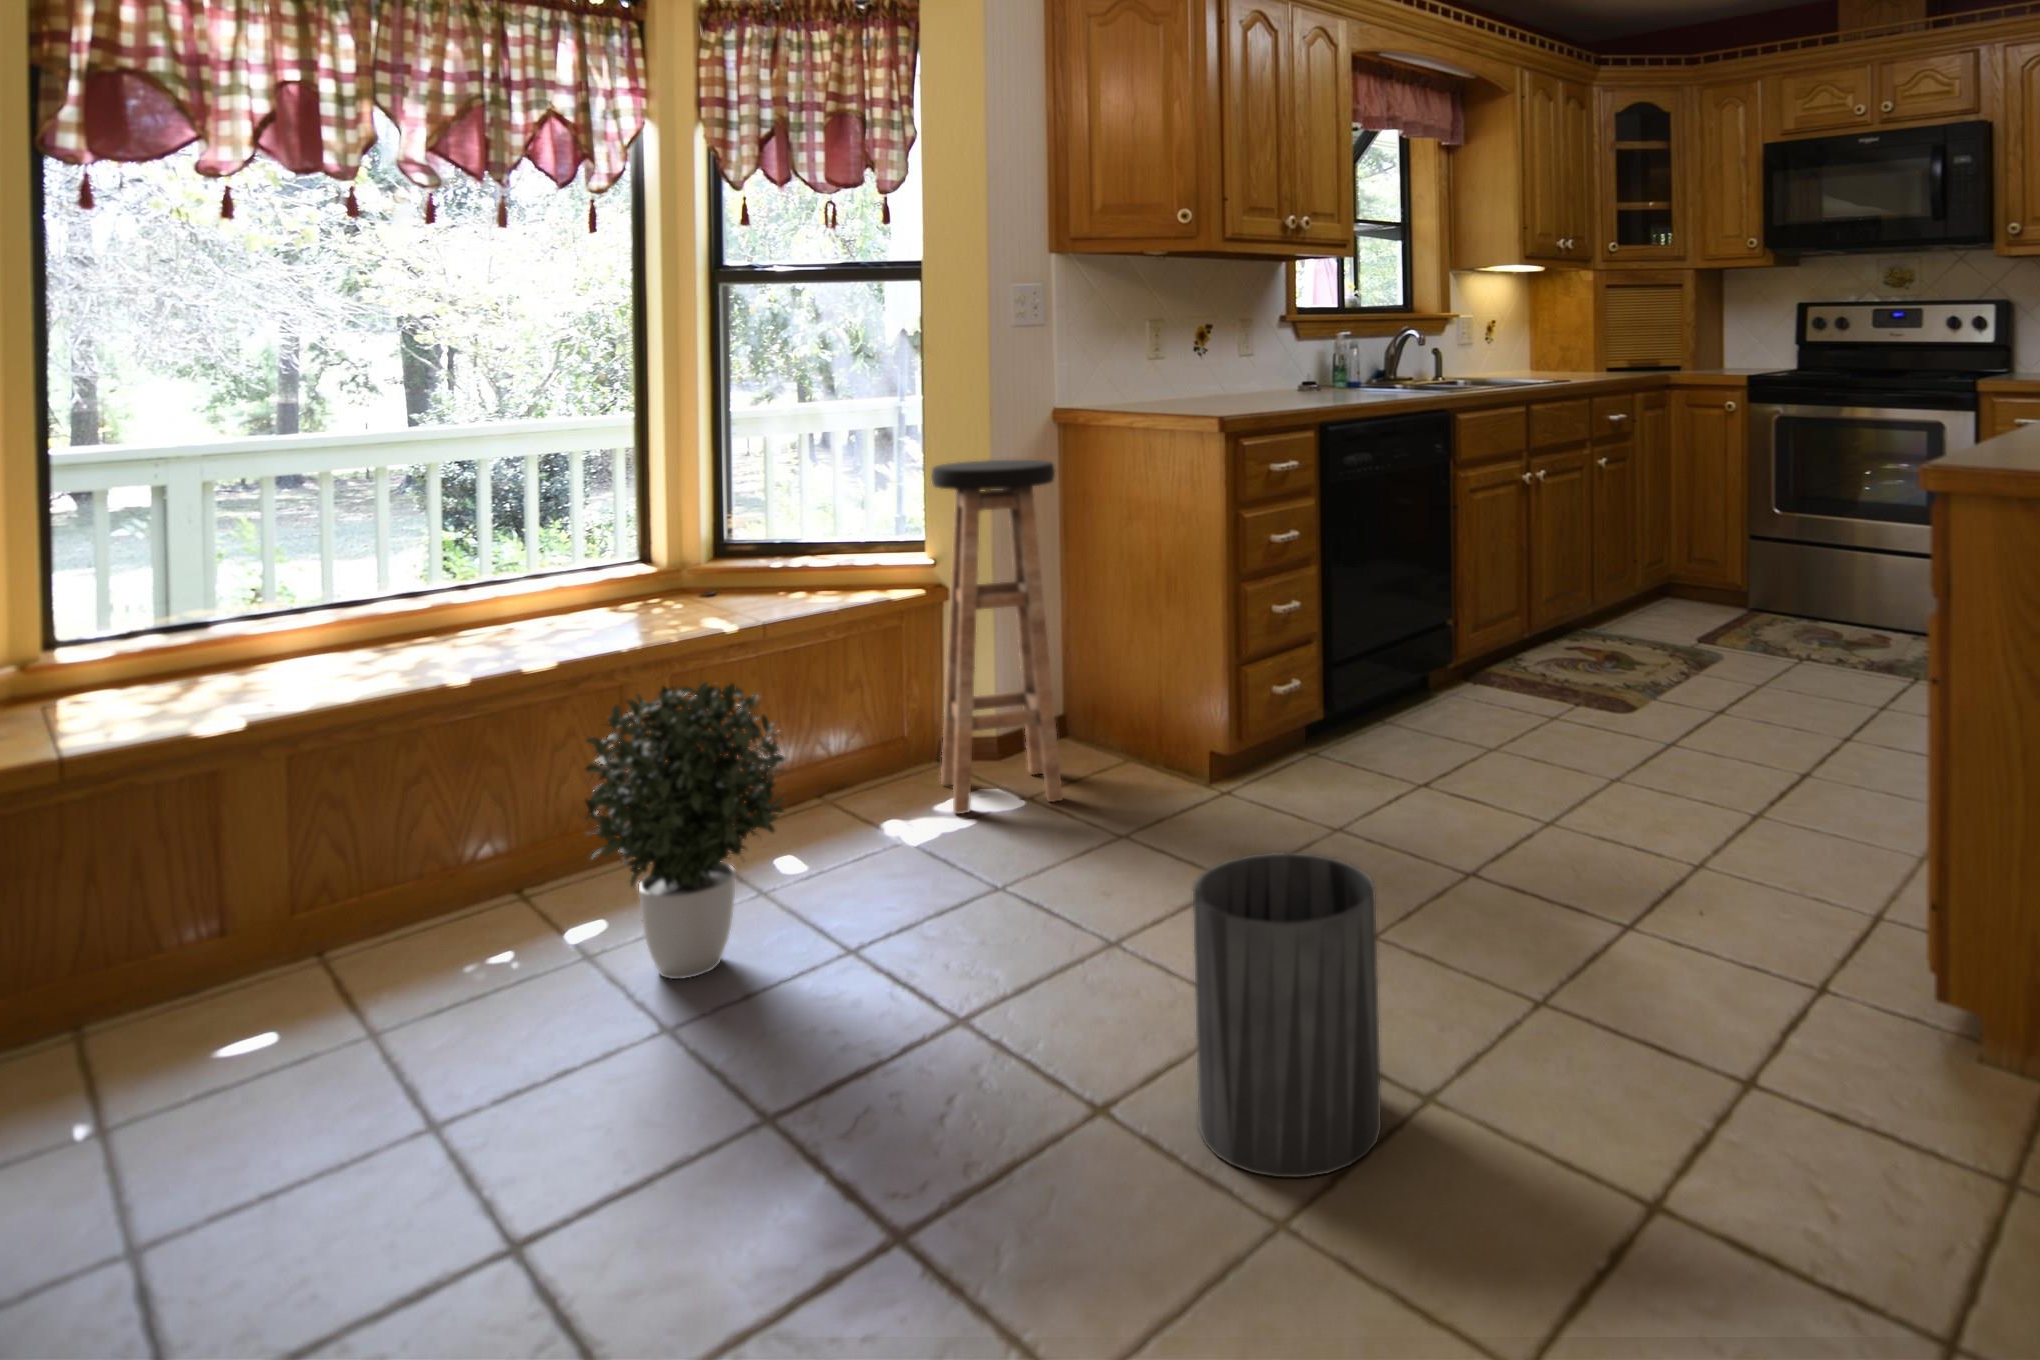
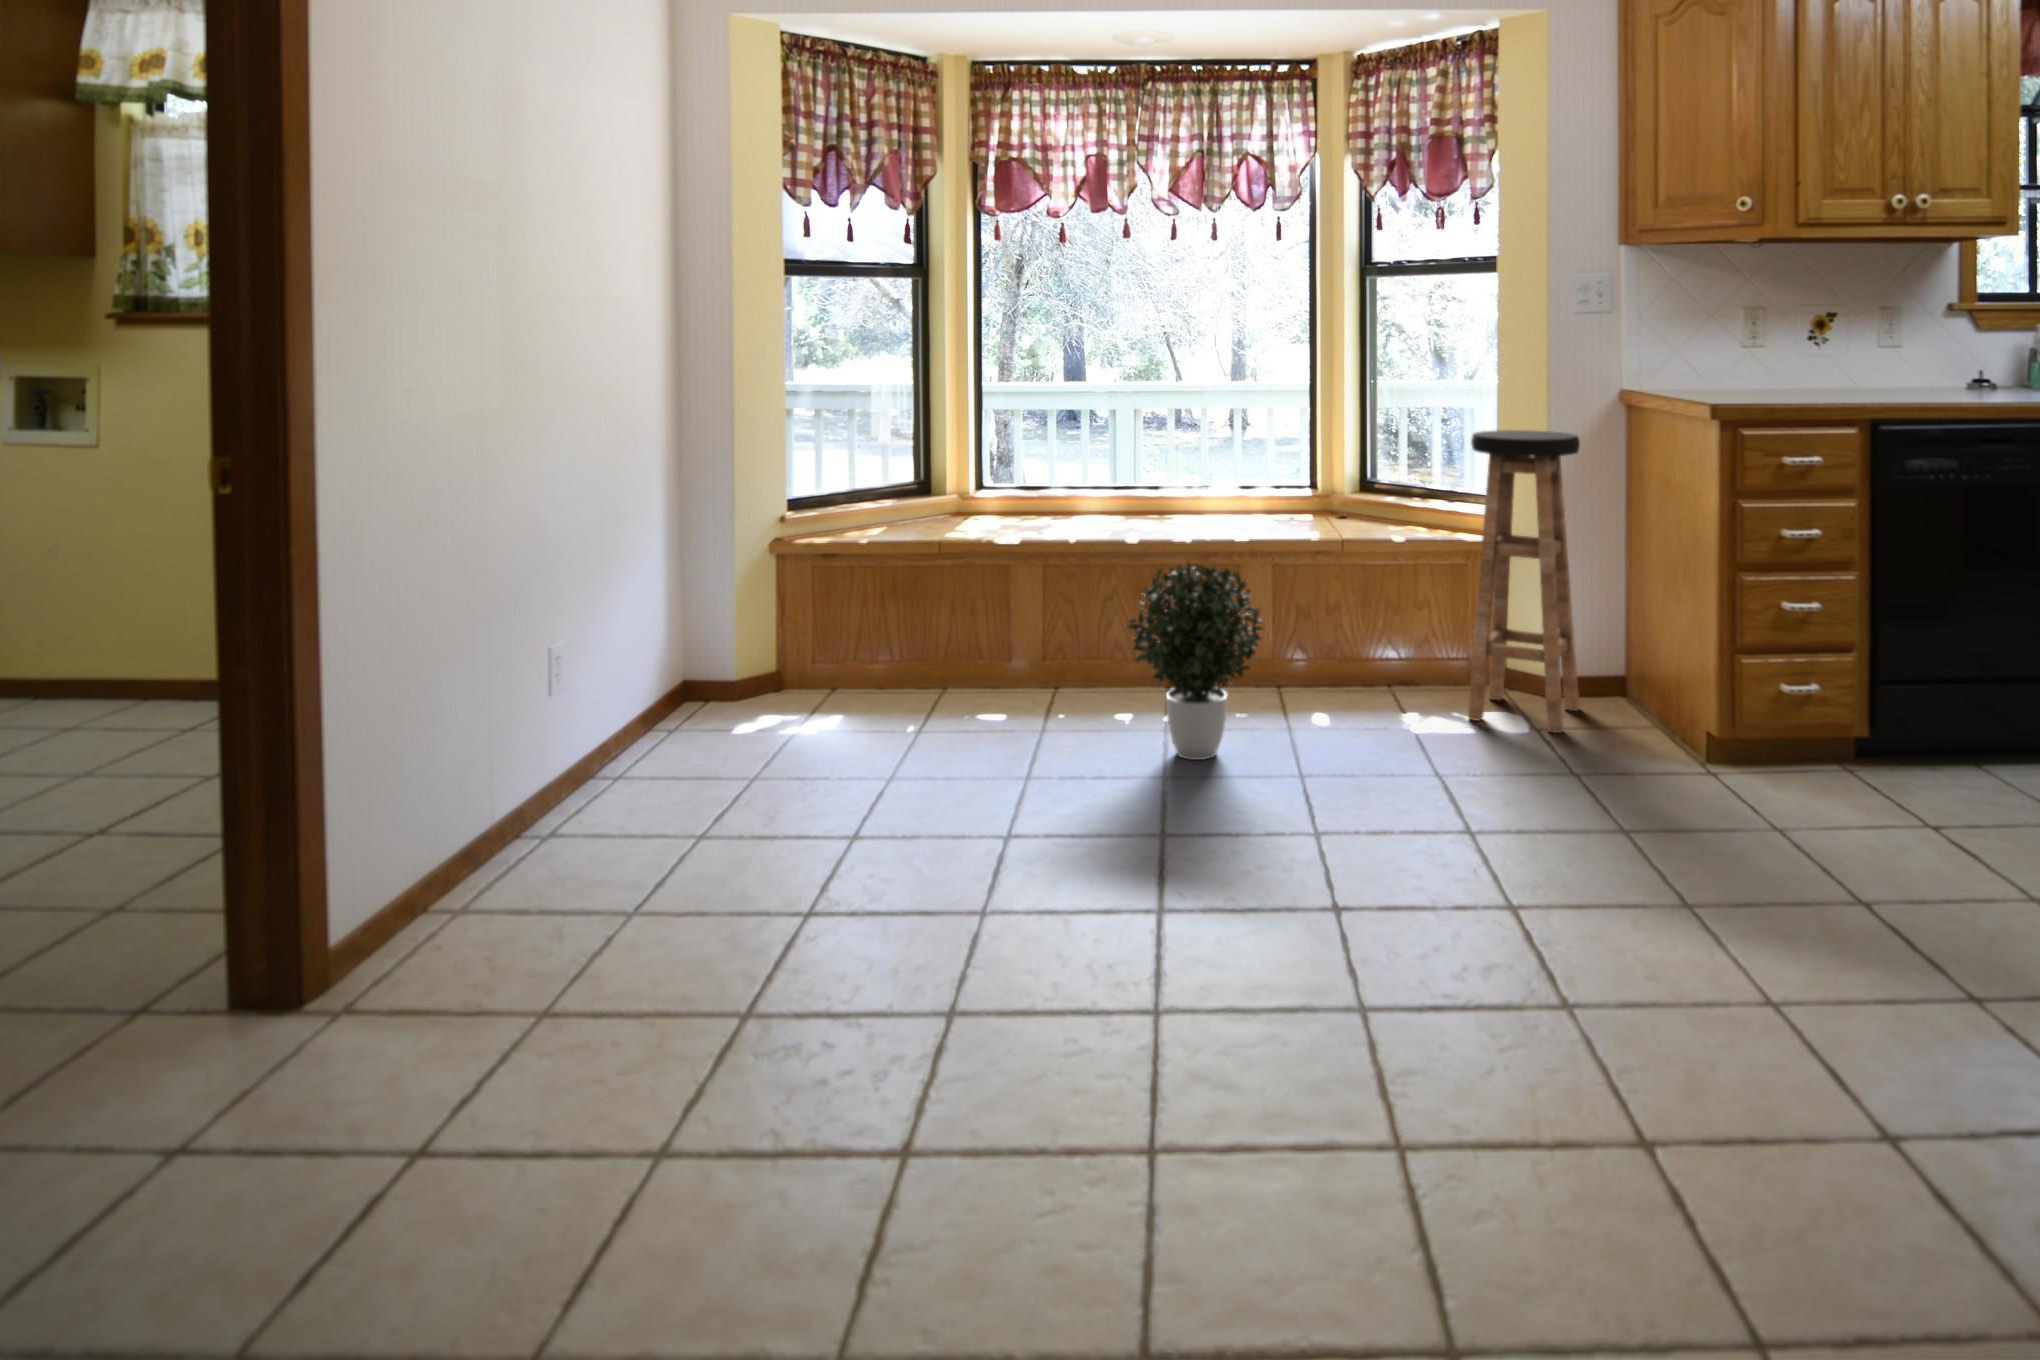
trash can: present [1193,852,1381,1177] -> none [1318,761,1465,1011]

